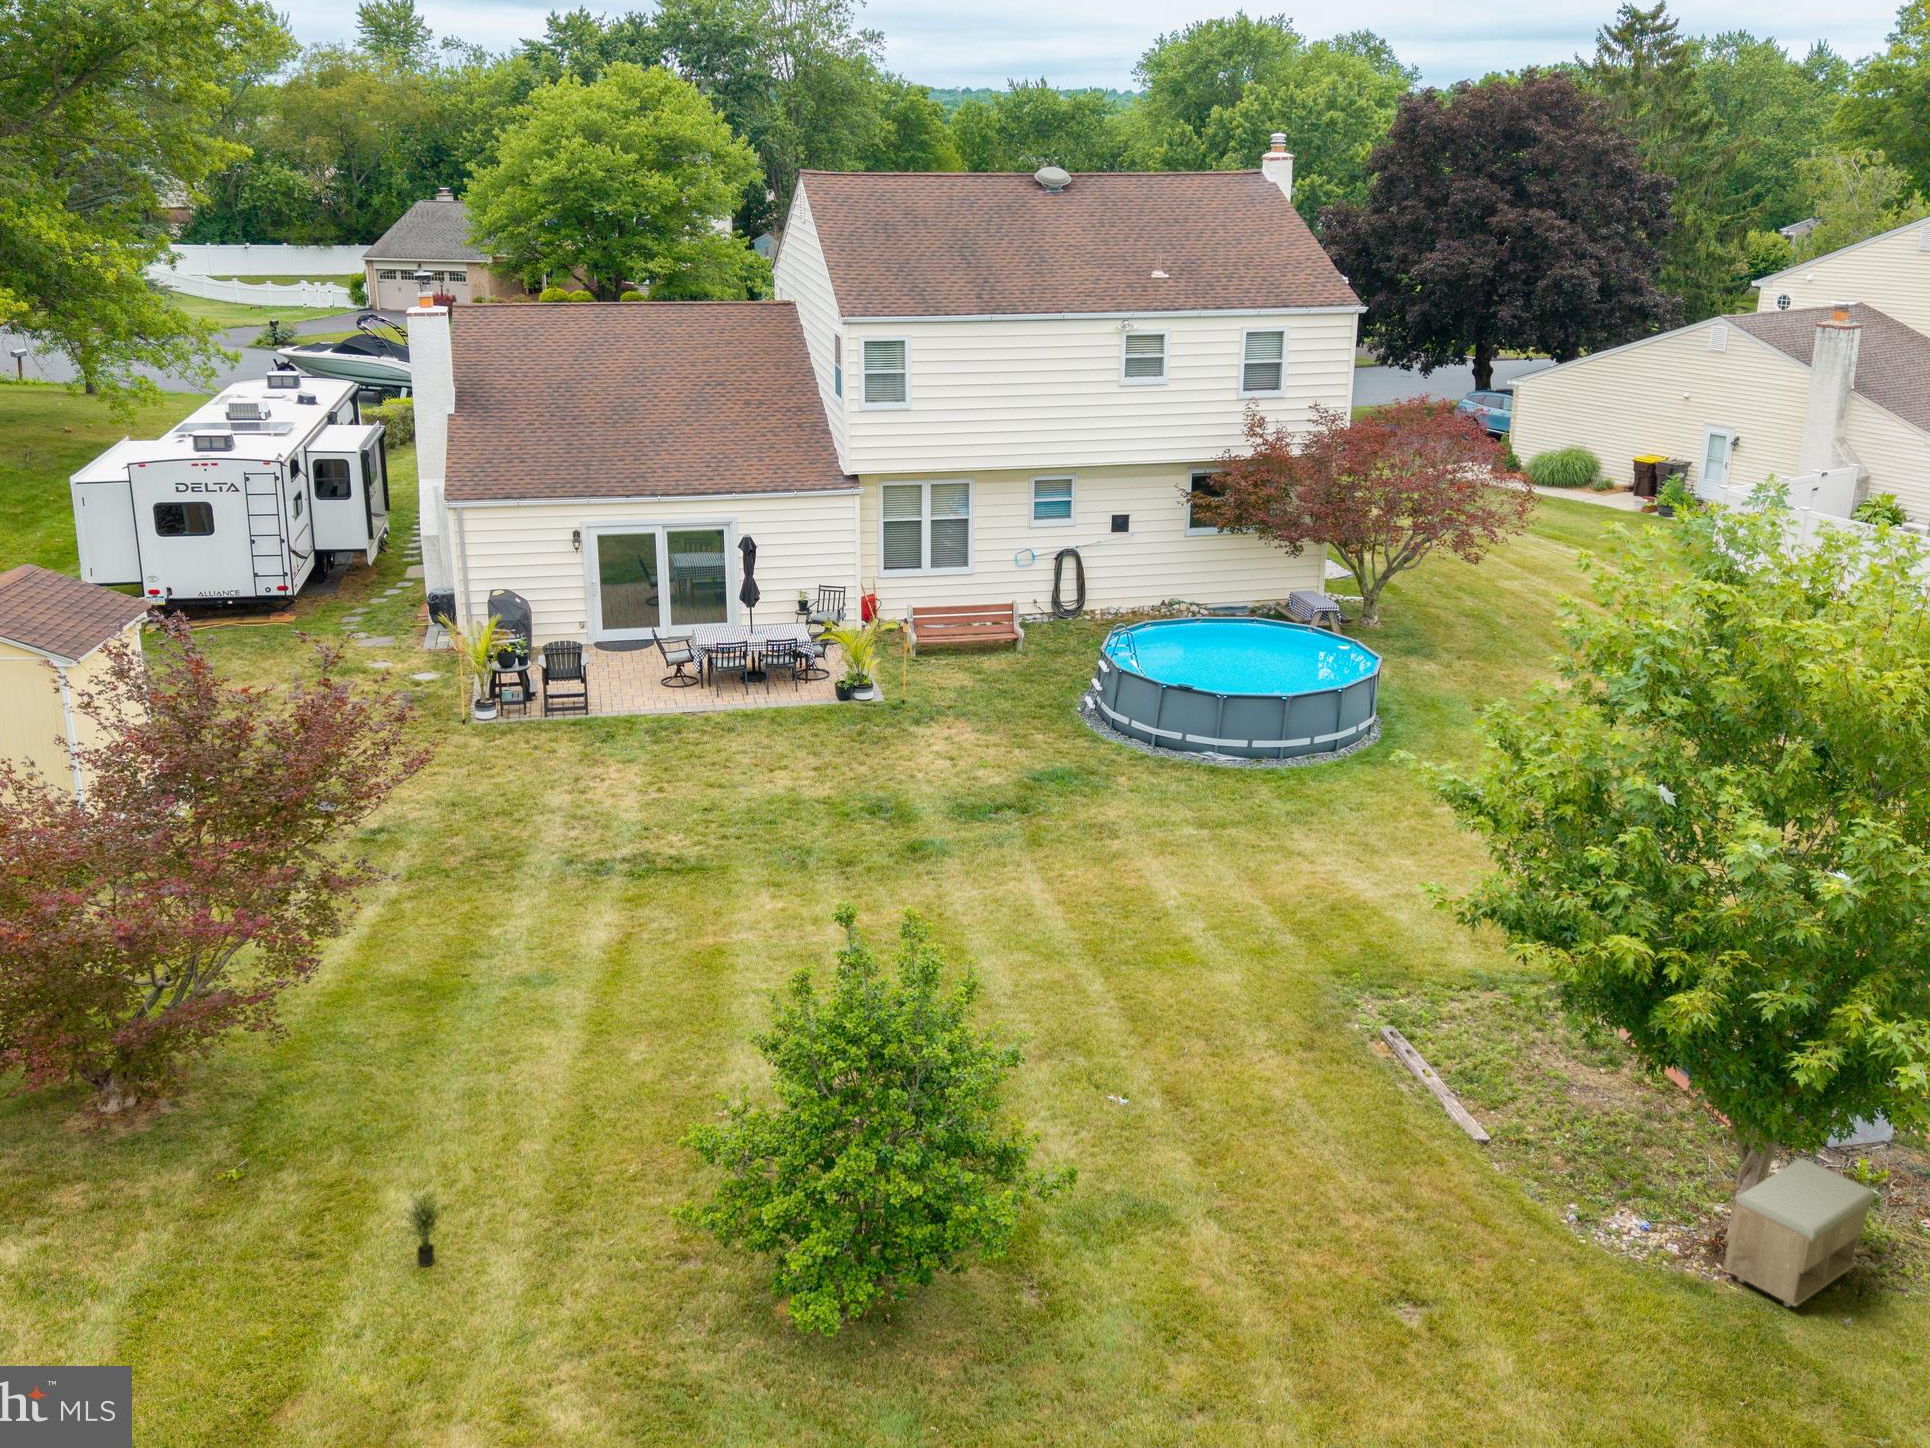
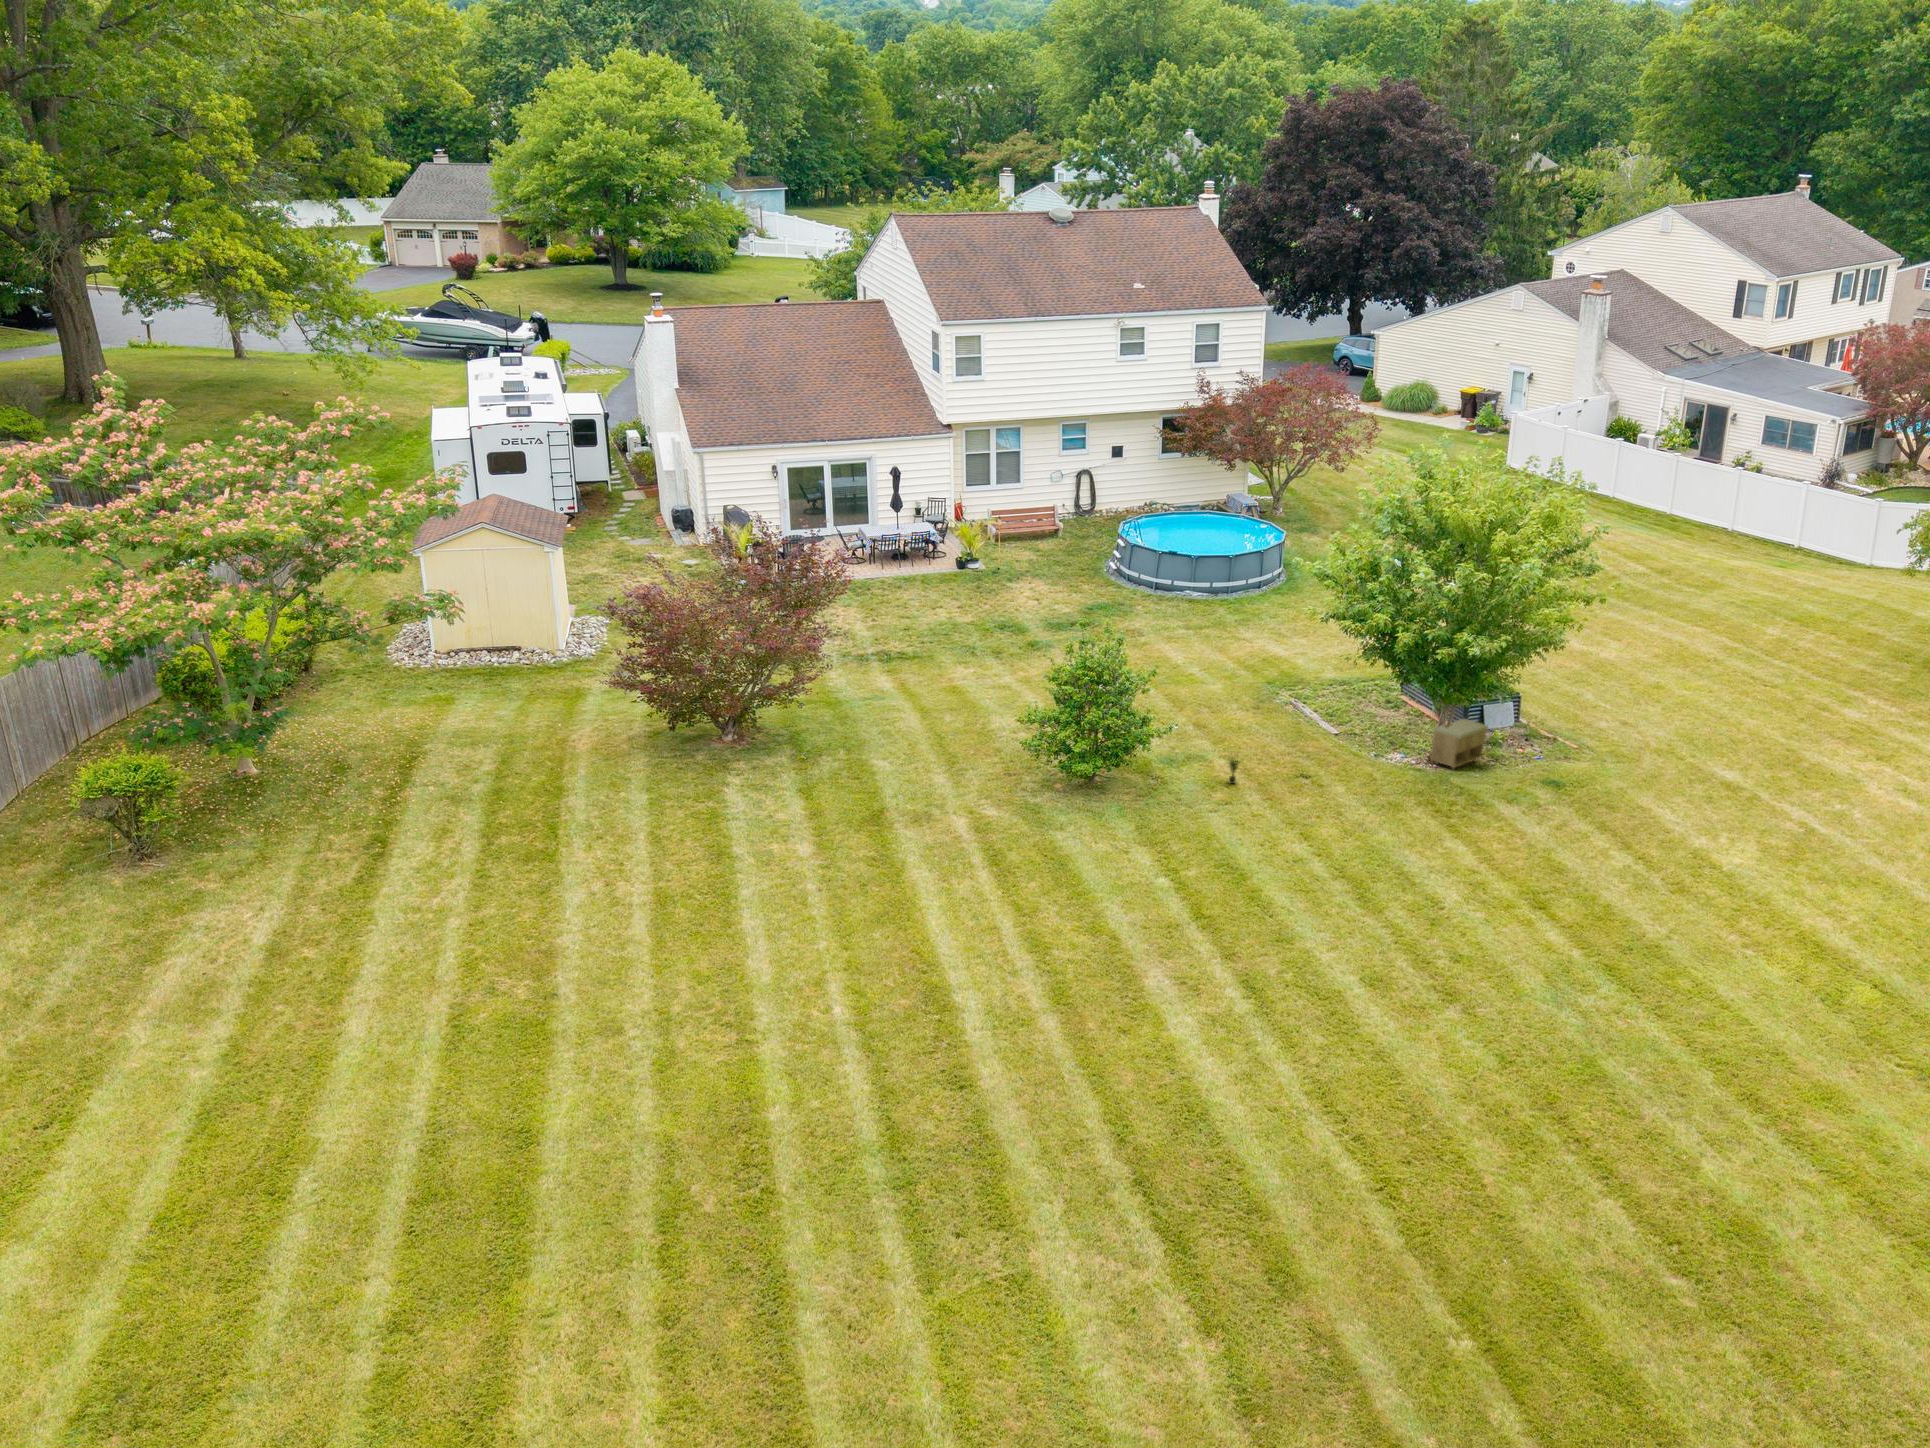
potted plant: present [406,1195,443,1267] -> present [1229,757,1240,784]

